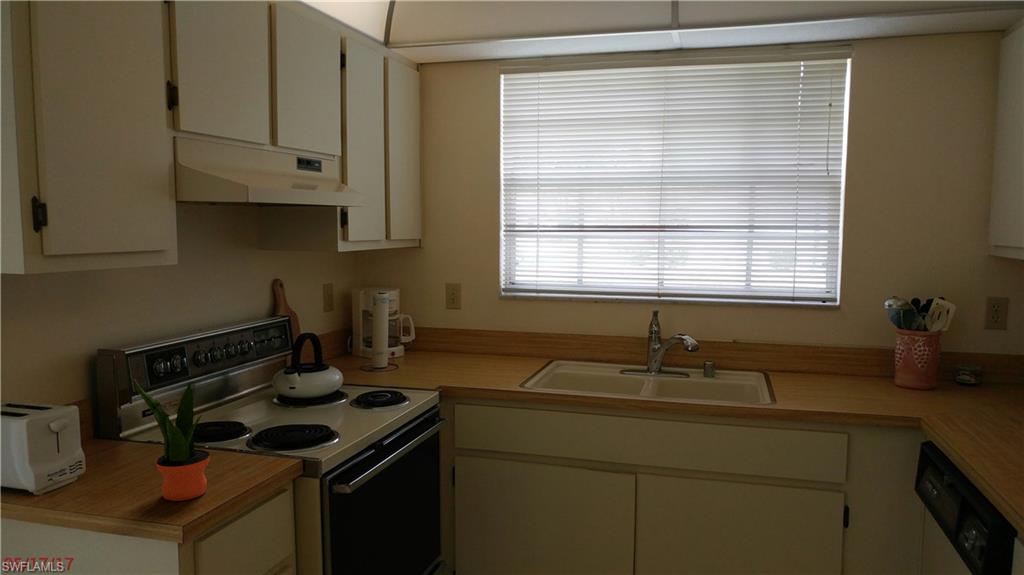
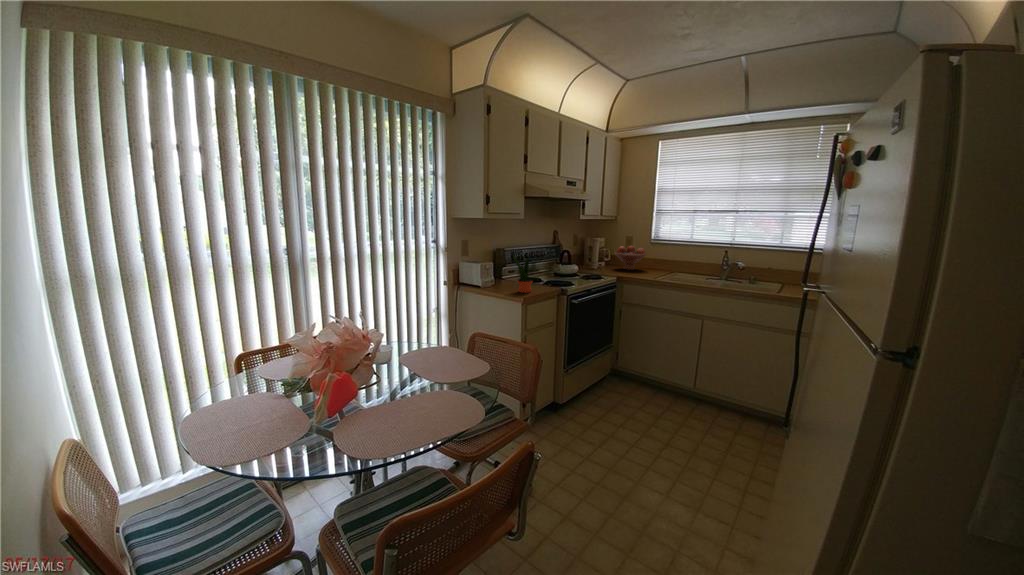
fruit bowl: none [424,305,496,362] -> present [615,246,646,270]

